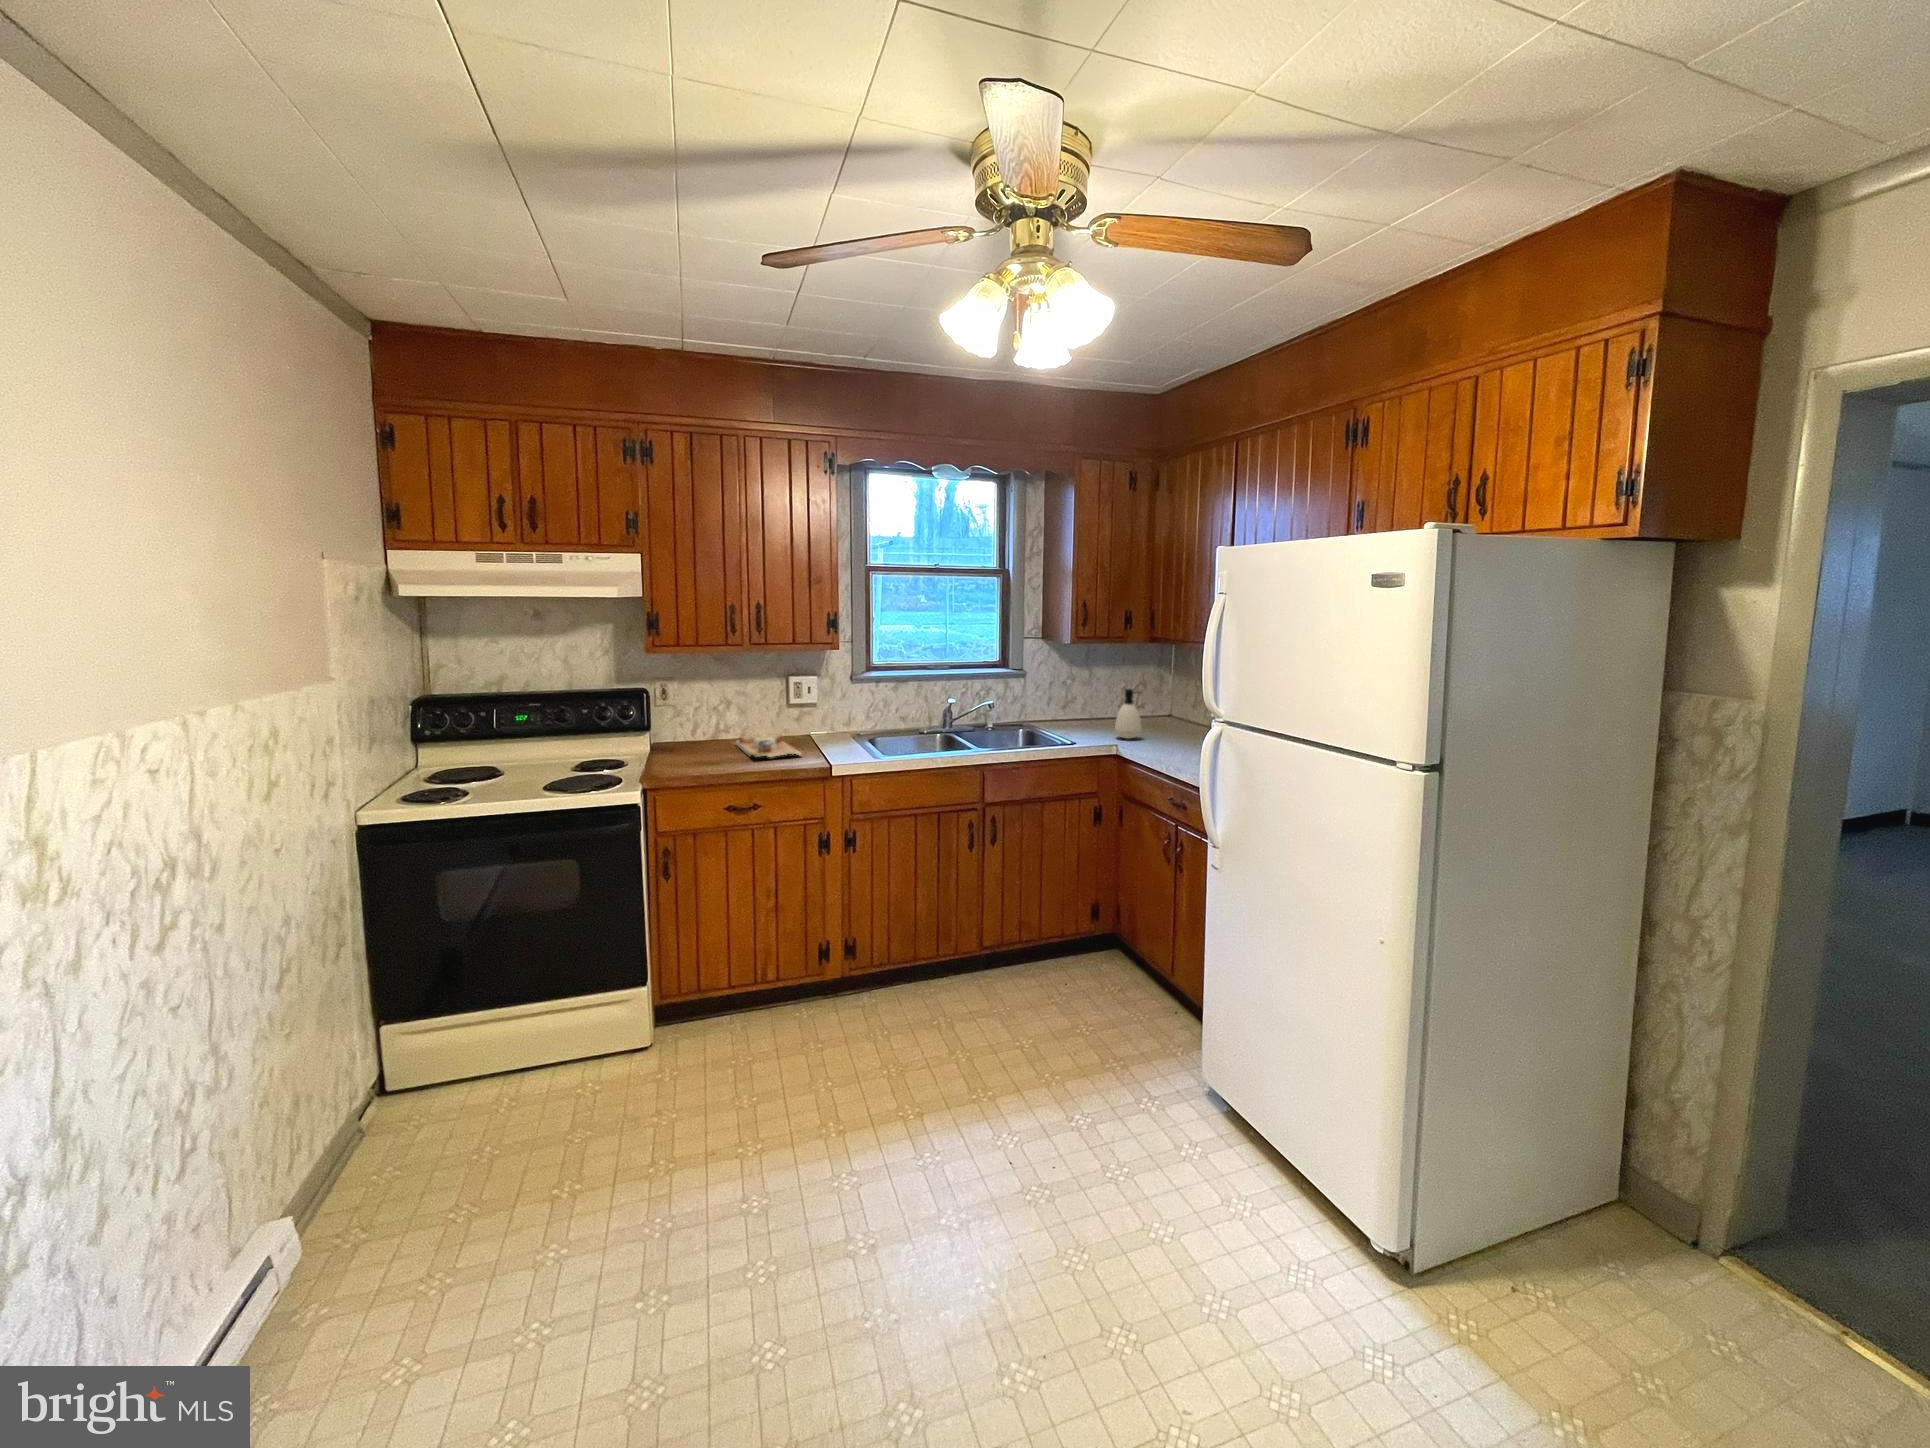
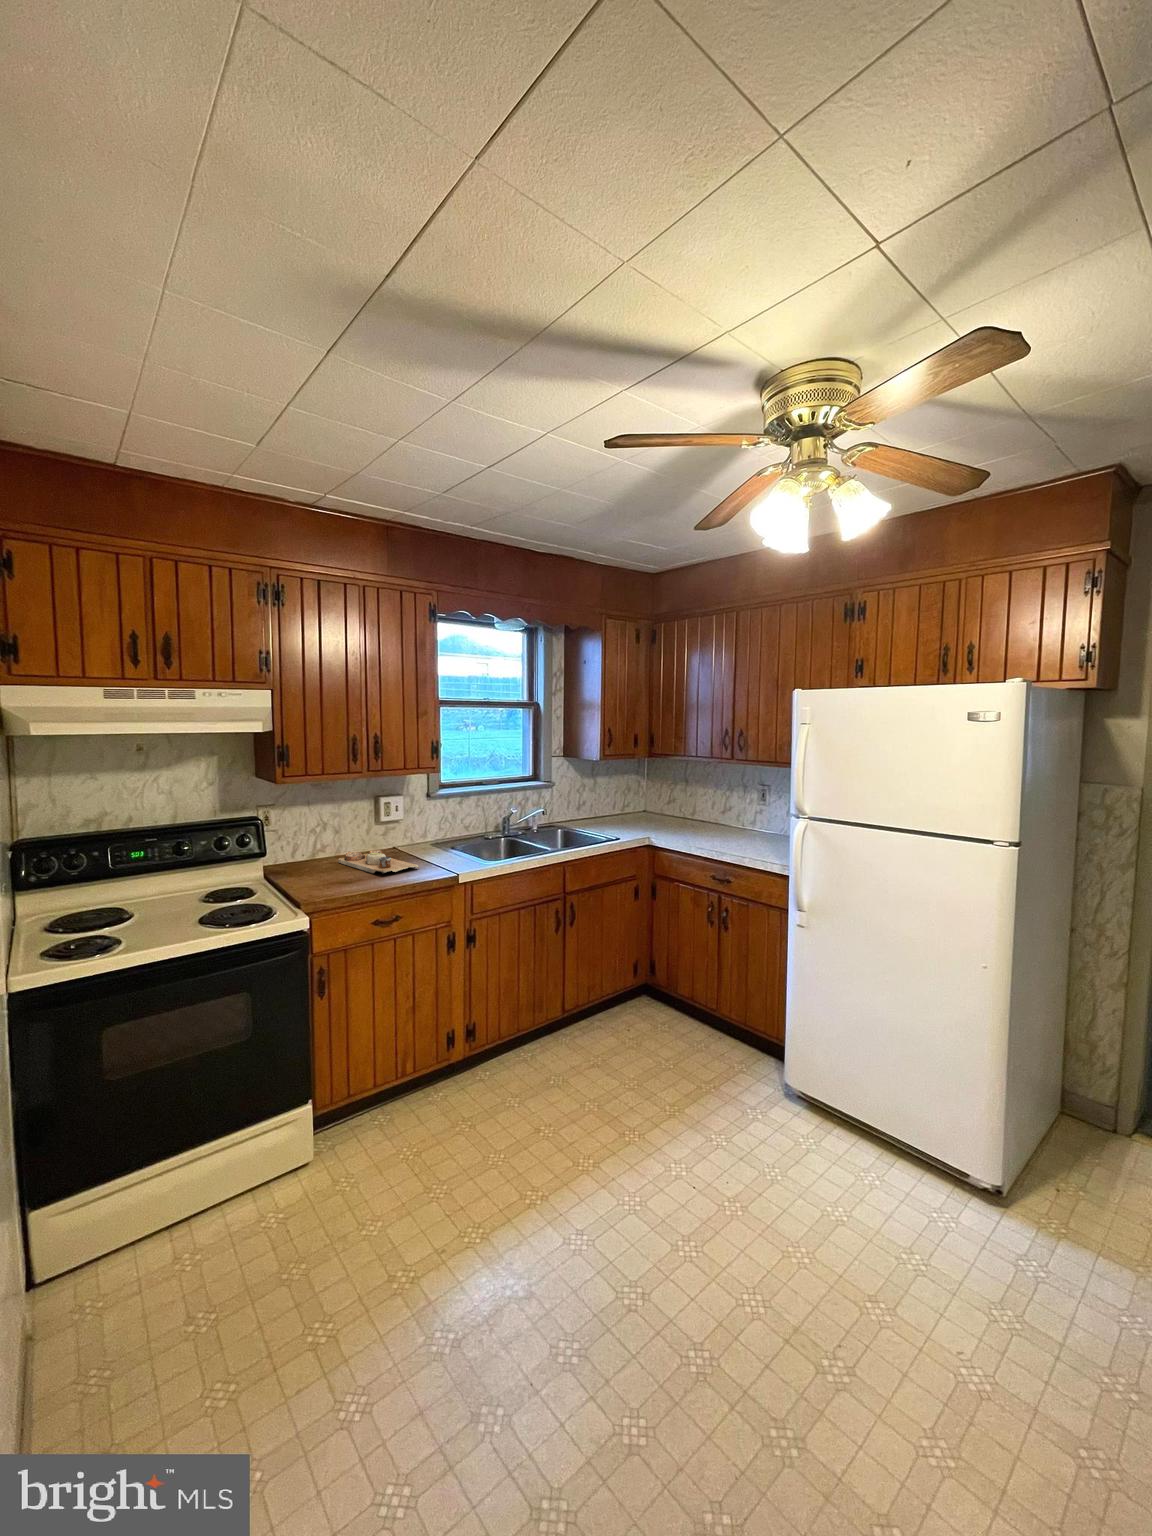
soap dispenser: present [1115,689,1142,739] -> none [637,795,658,833]

